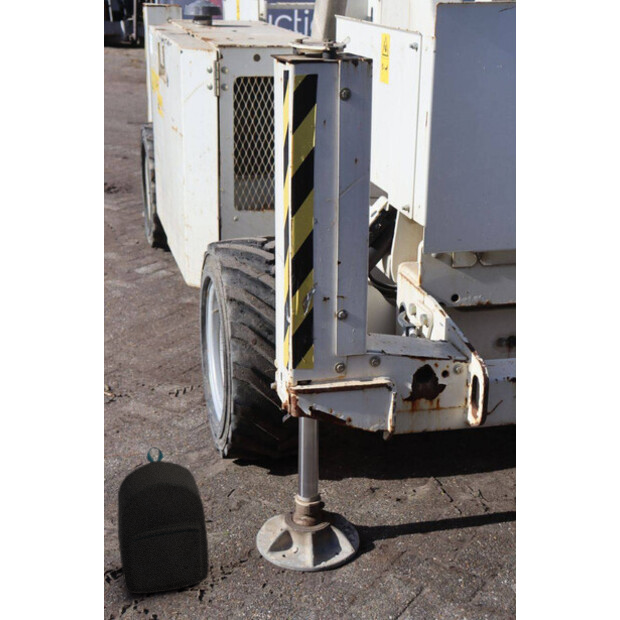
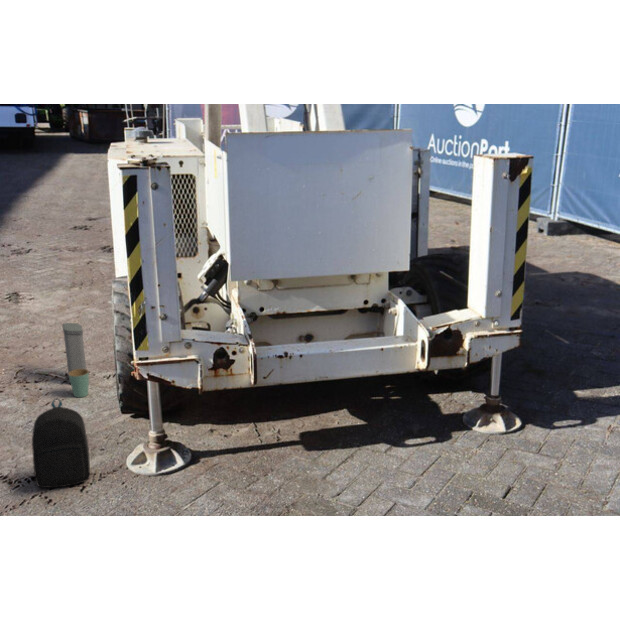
trash can: none [114,317,161,433] -> present [62,323,89,397]

